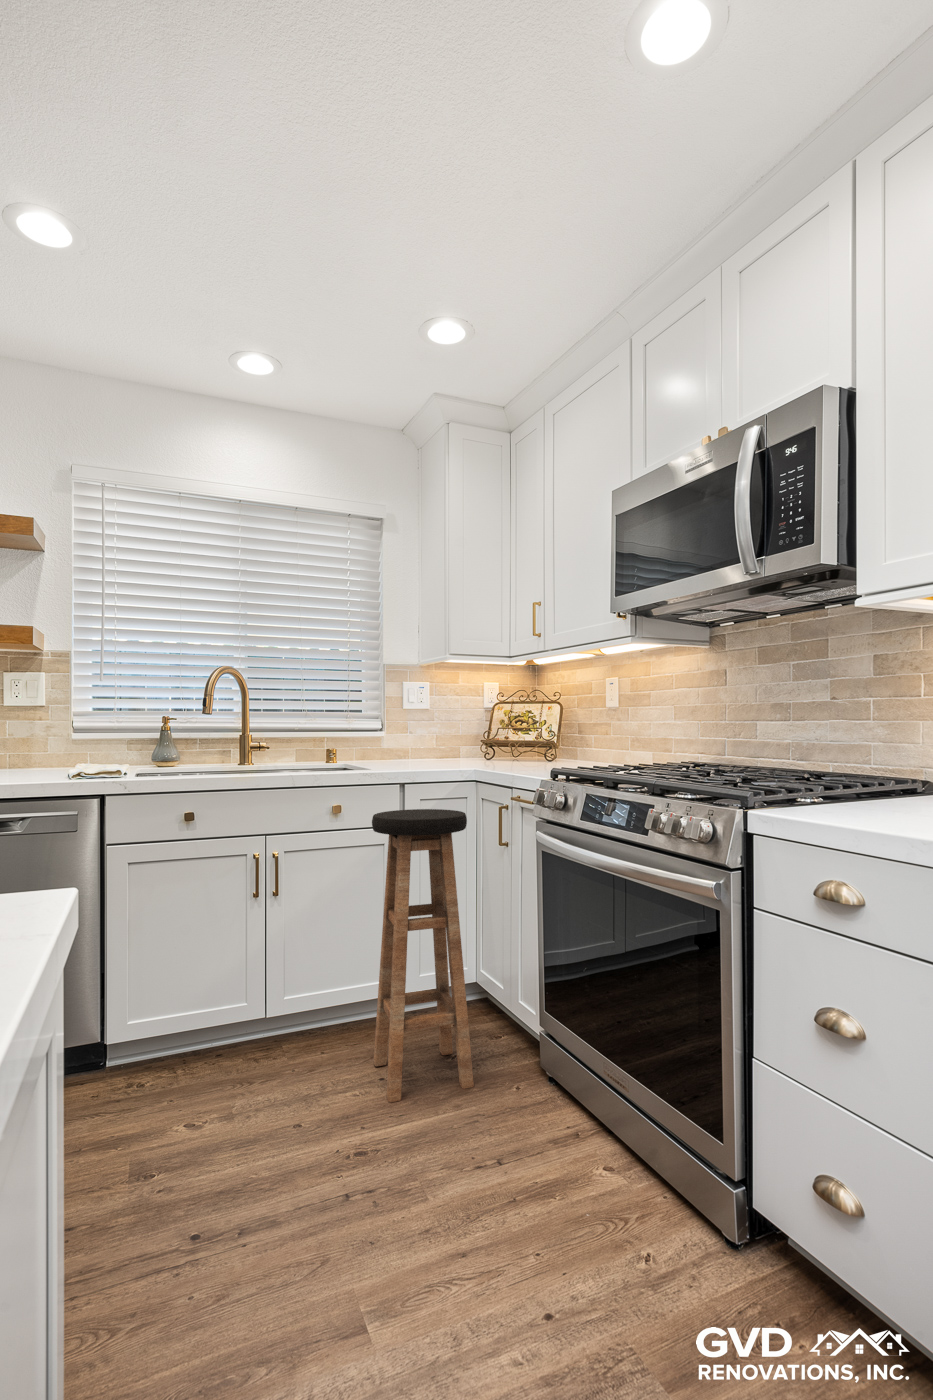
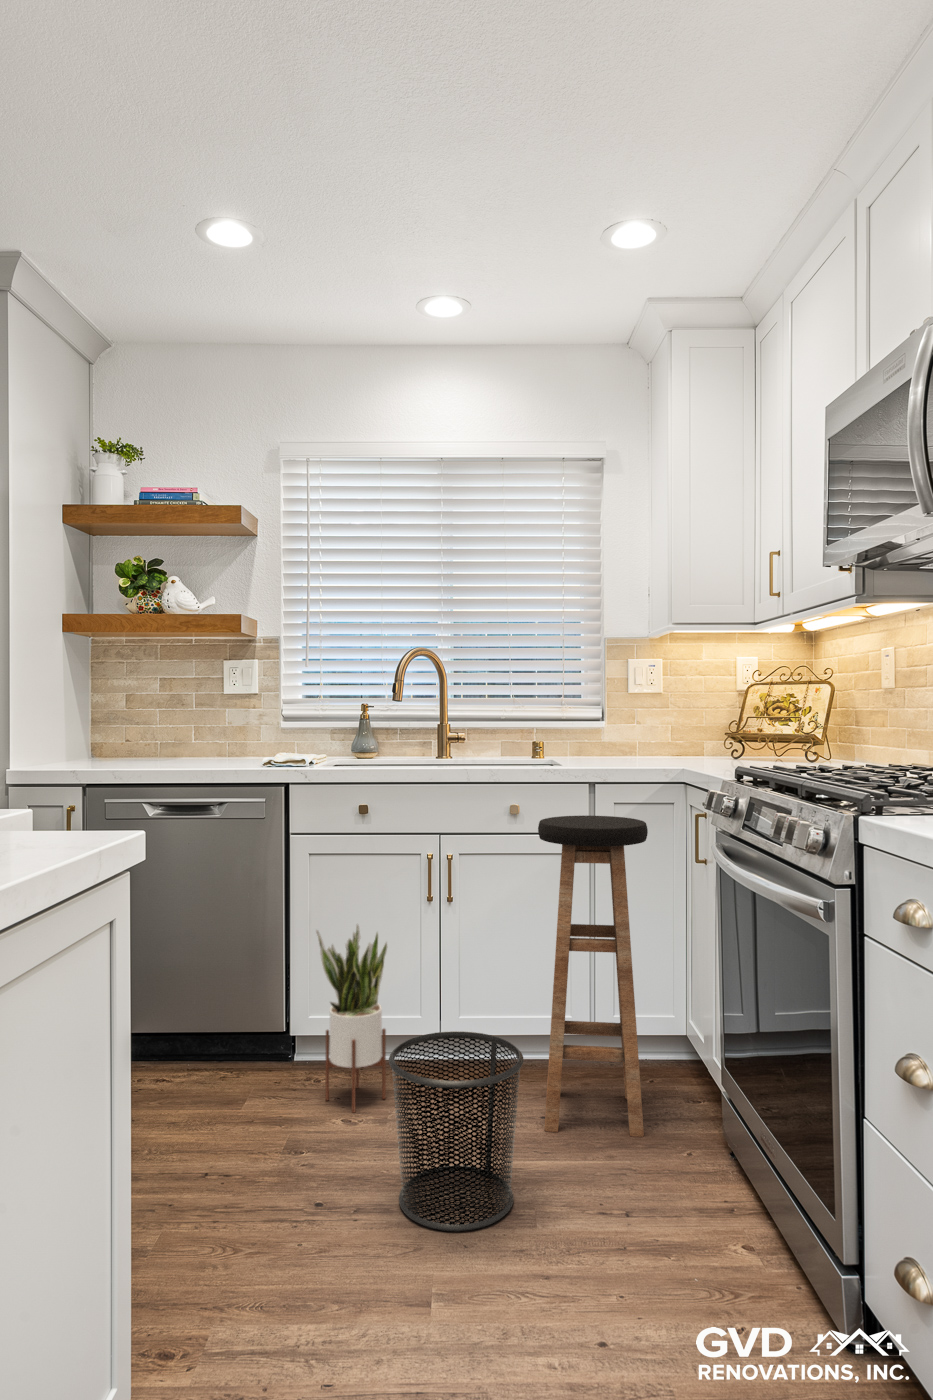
potted plant: none [149,932,221,1130] -> present [316,924,387,1113]
waste bin: none [270,1023,406,1239] -> present [389,1031,524,1231]

